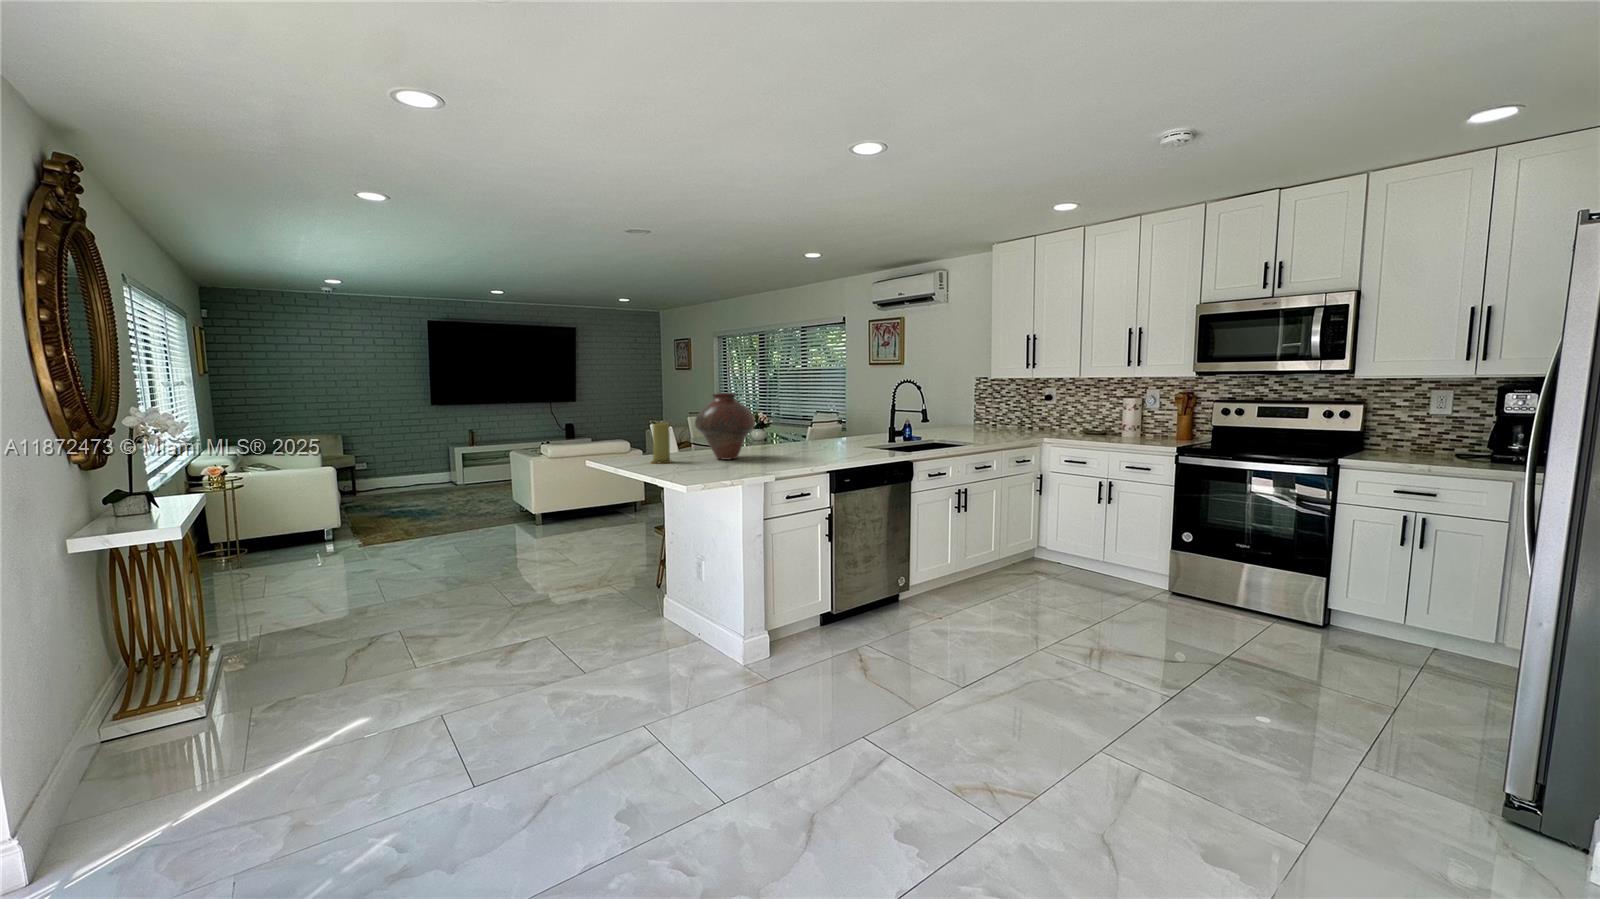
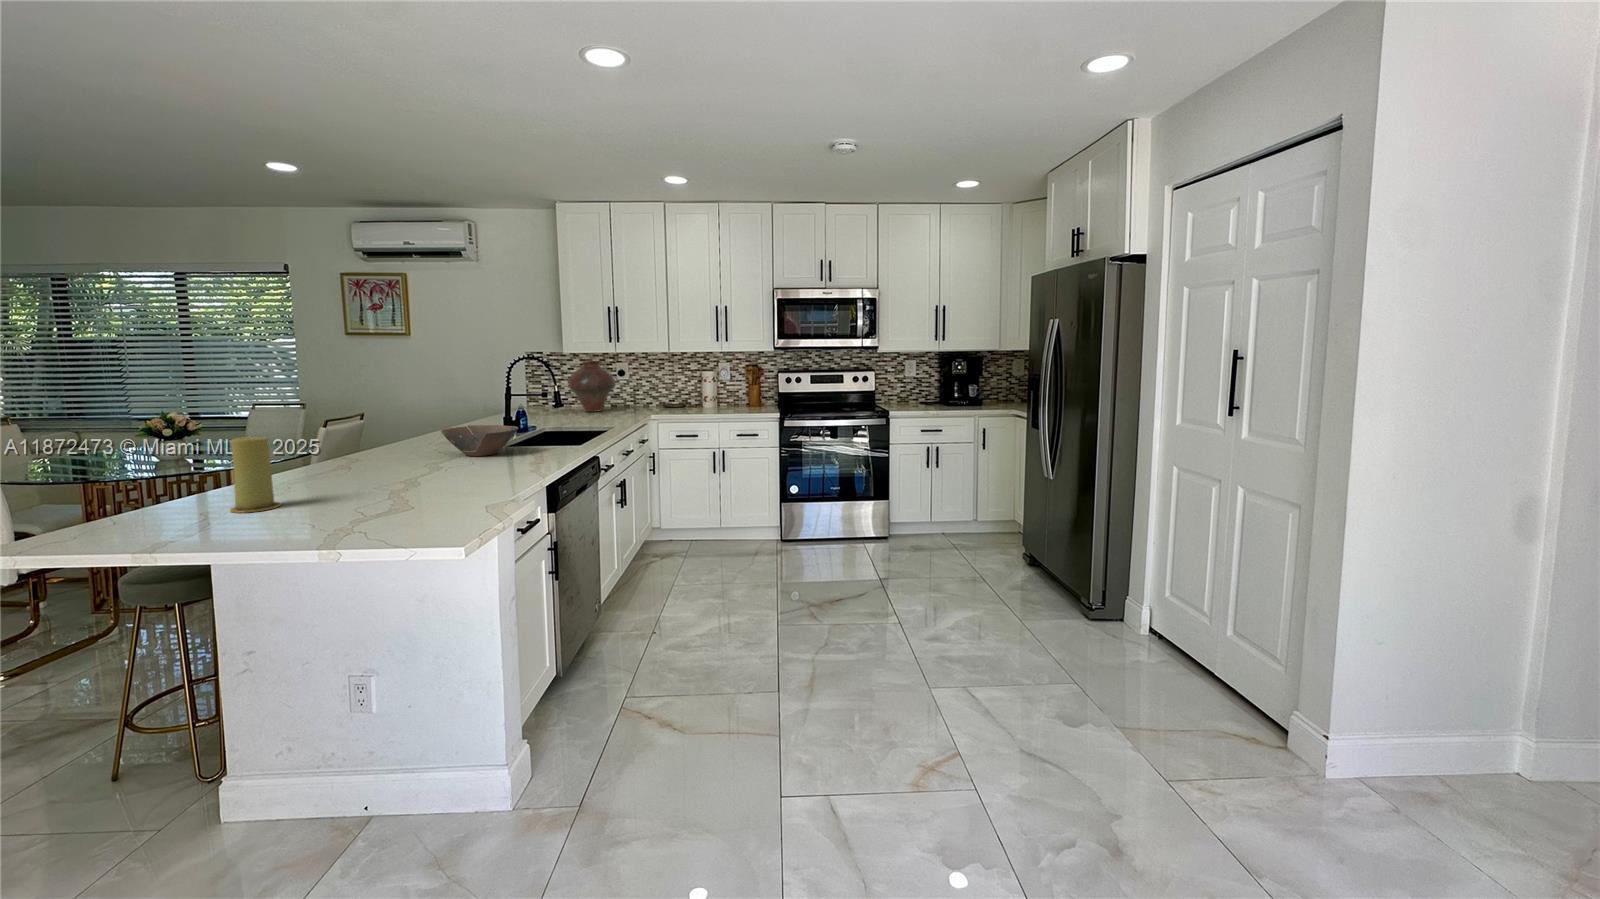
vase: present [695,393,755,459] -> present [568,361,616,412]
bowl: none [801,431,853,453] -> present [441,425,518,456]

